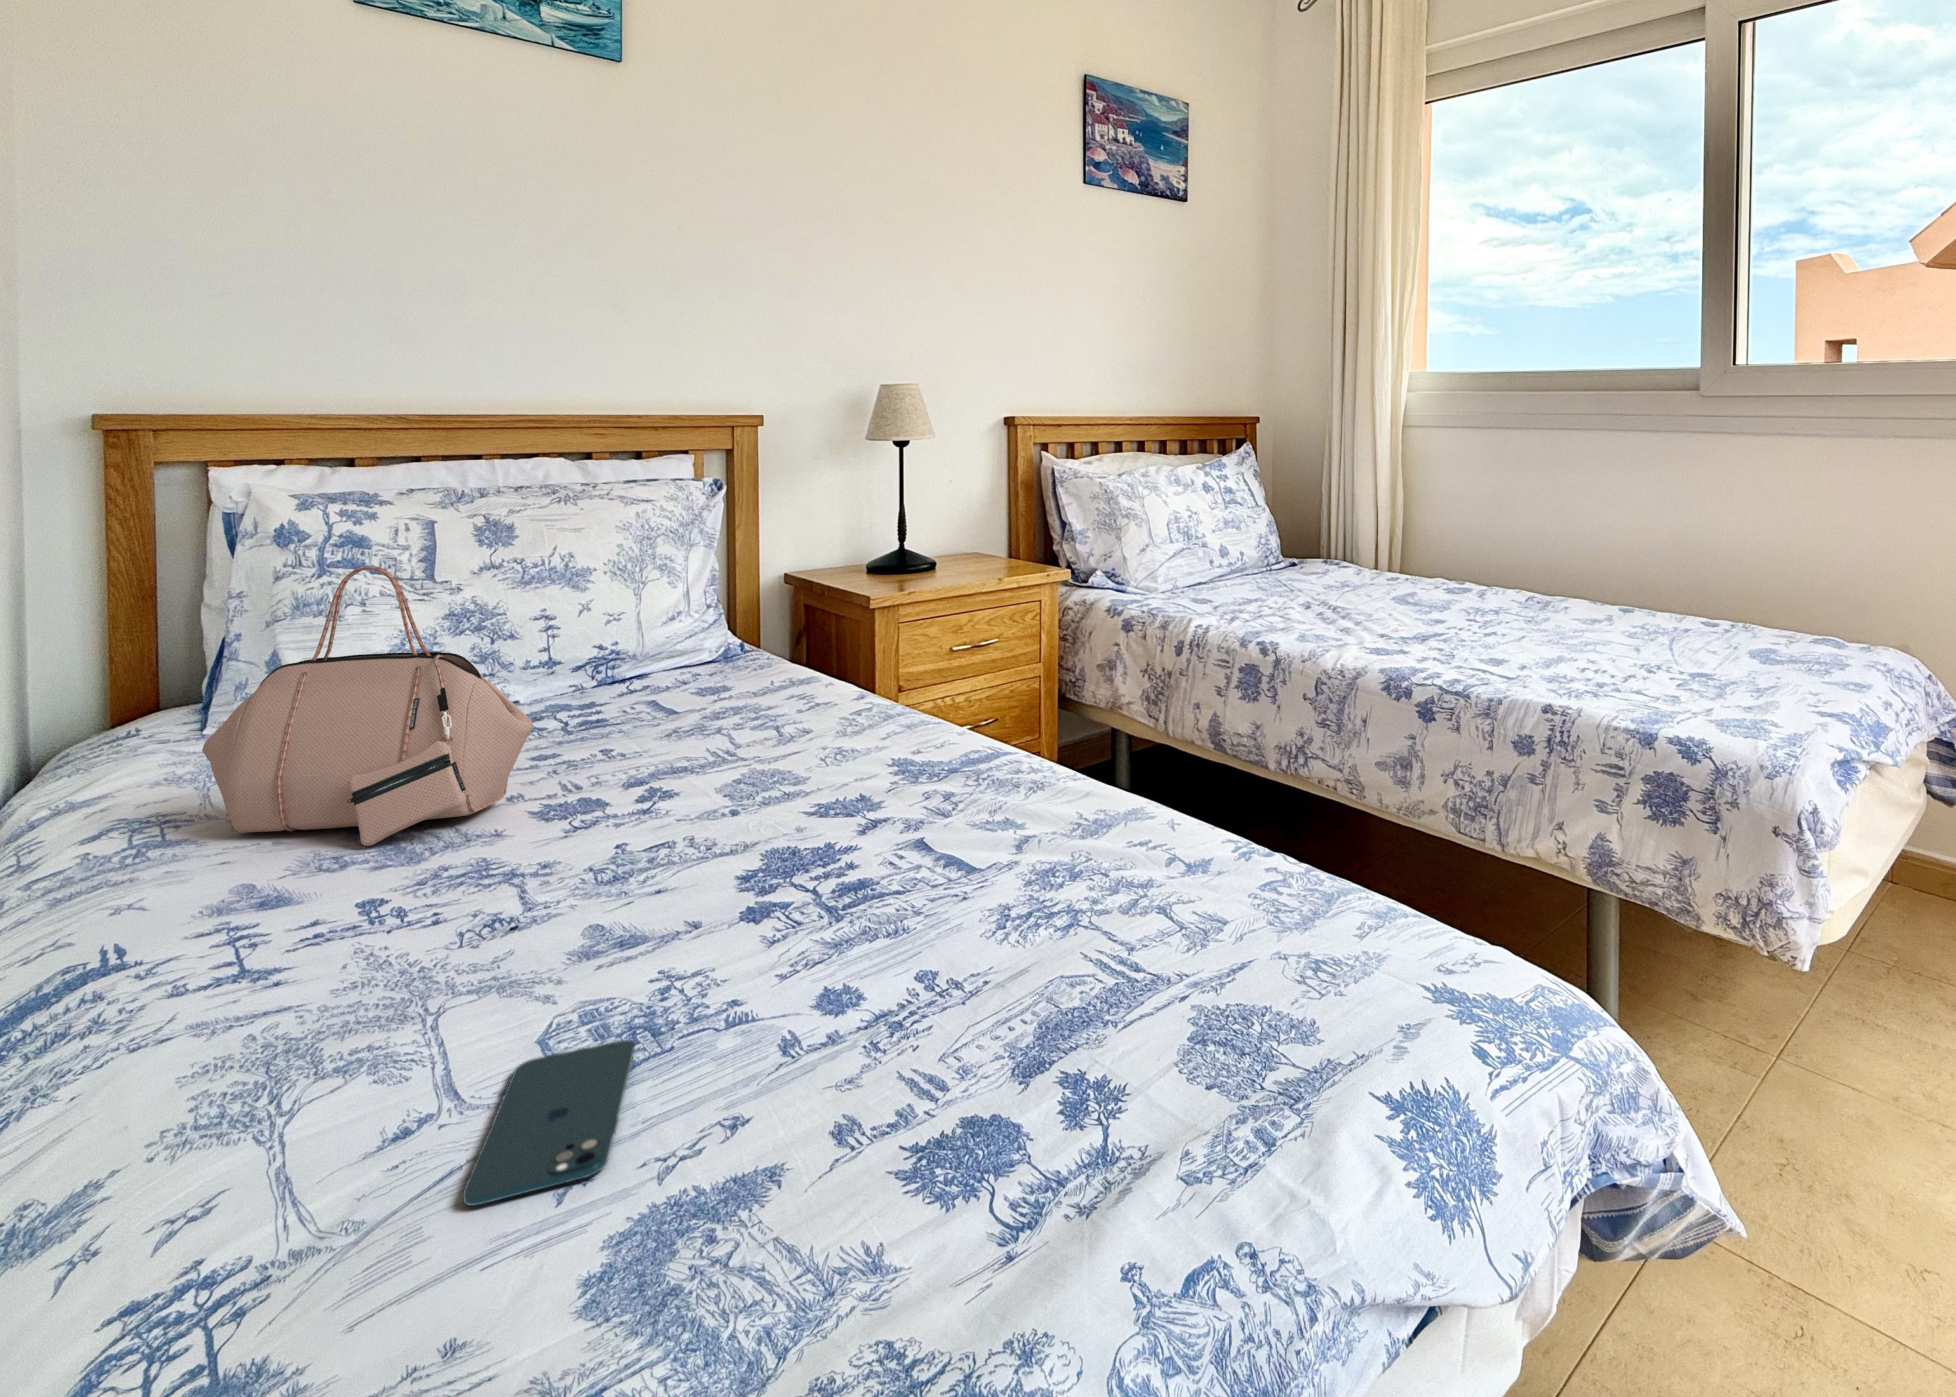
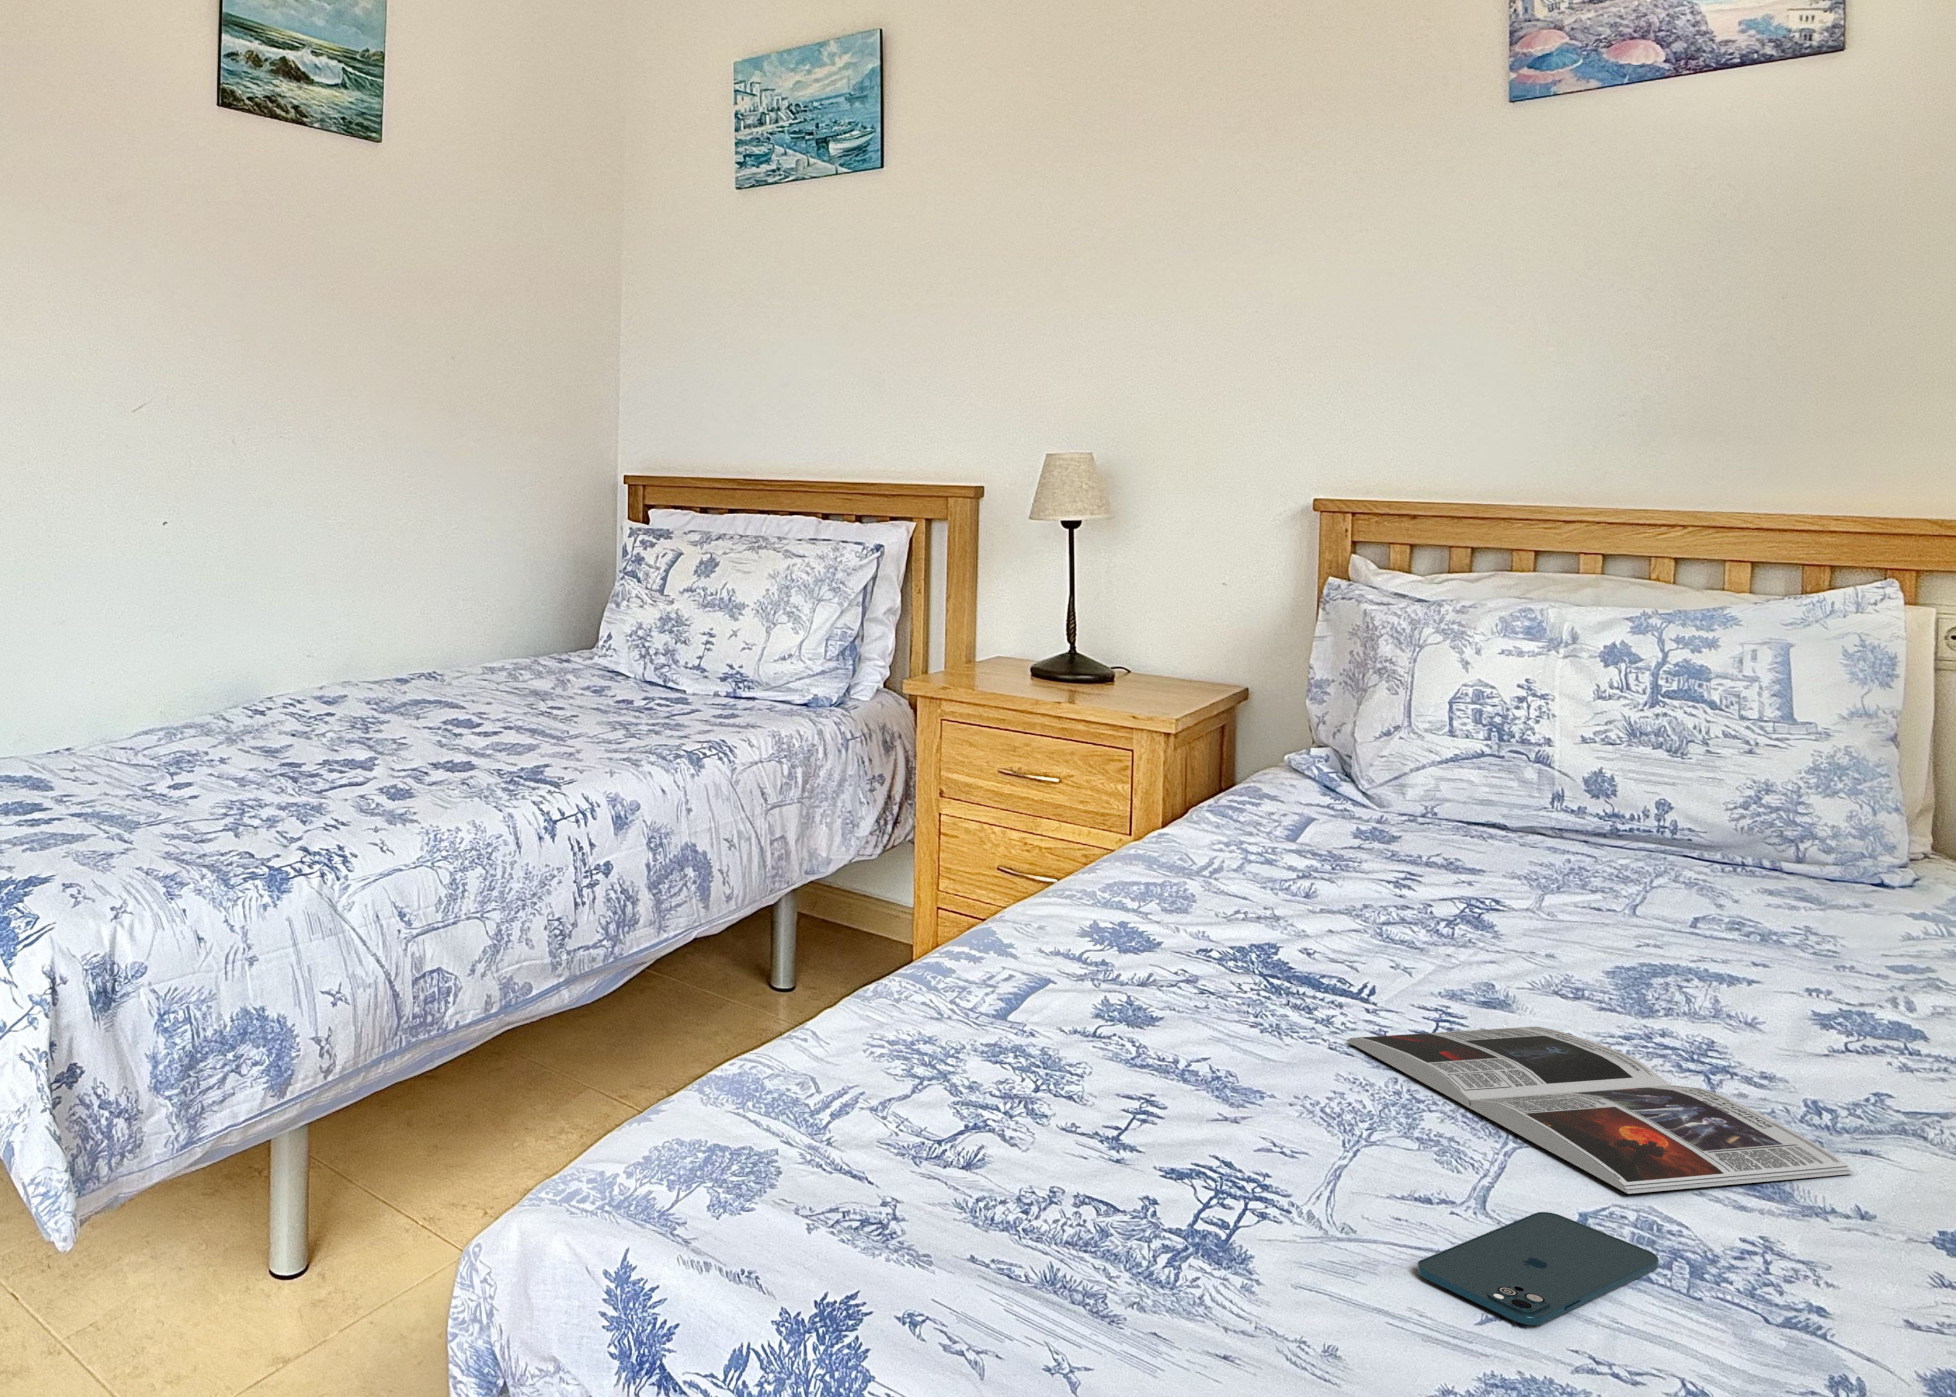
handbag: present [202,566,533,846] -> none [1489,686,1783,997]
magazine: none [146,886,676,1024] -> present [1347,1027,1854,1194]

